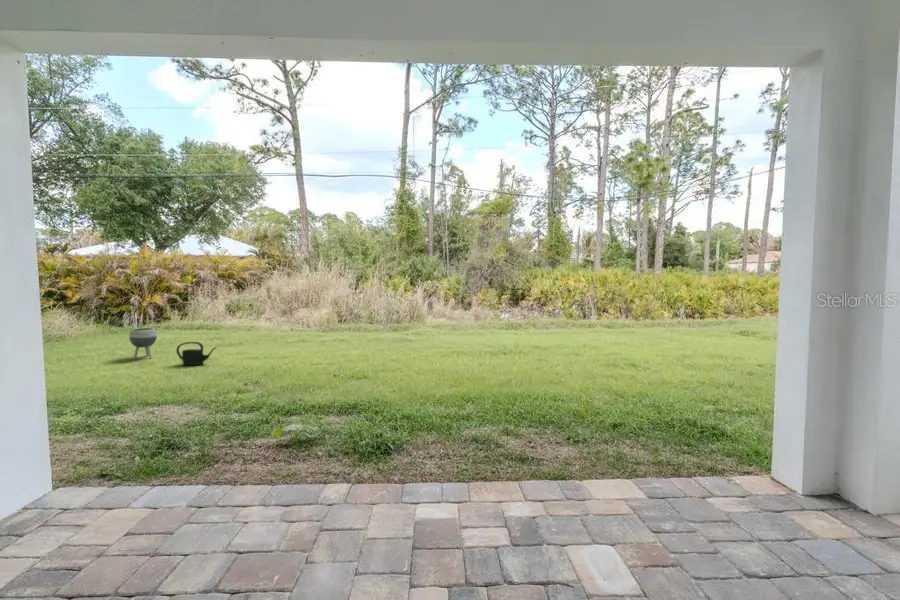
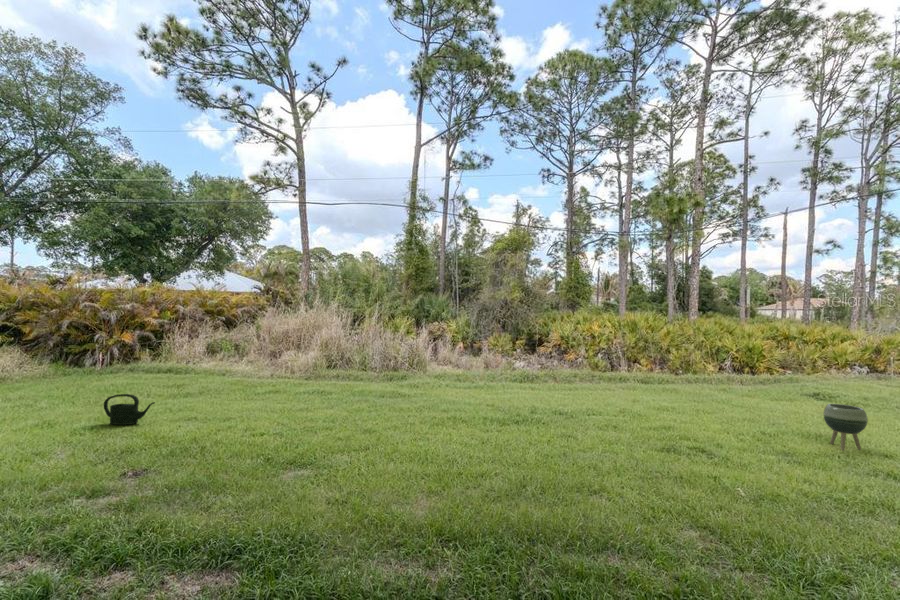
planter: present [129,328,157,359] -> present [823,404,868,450]

